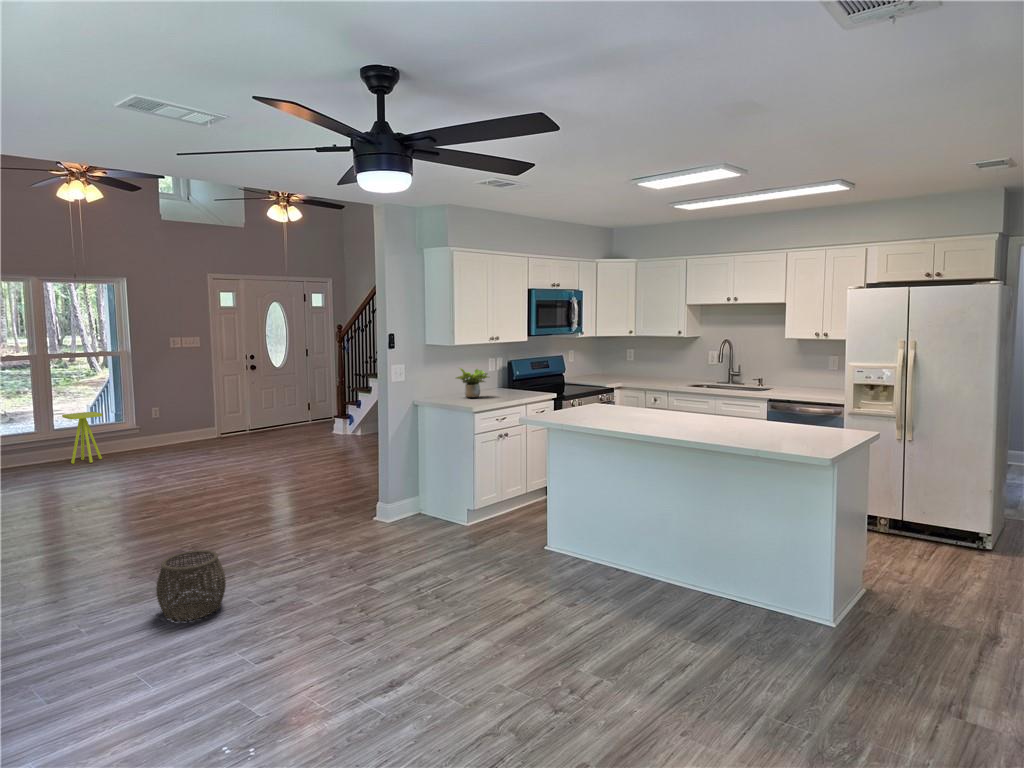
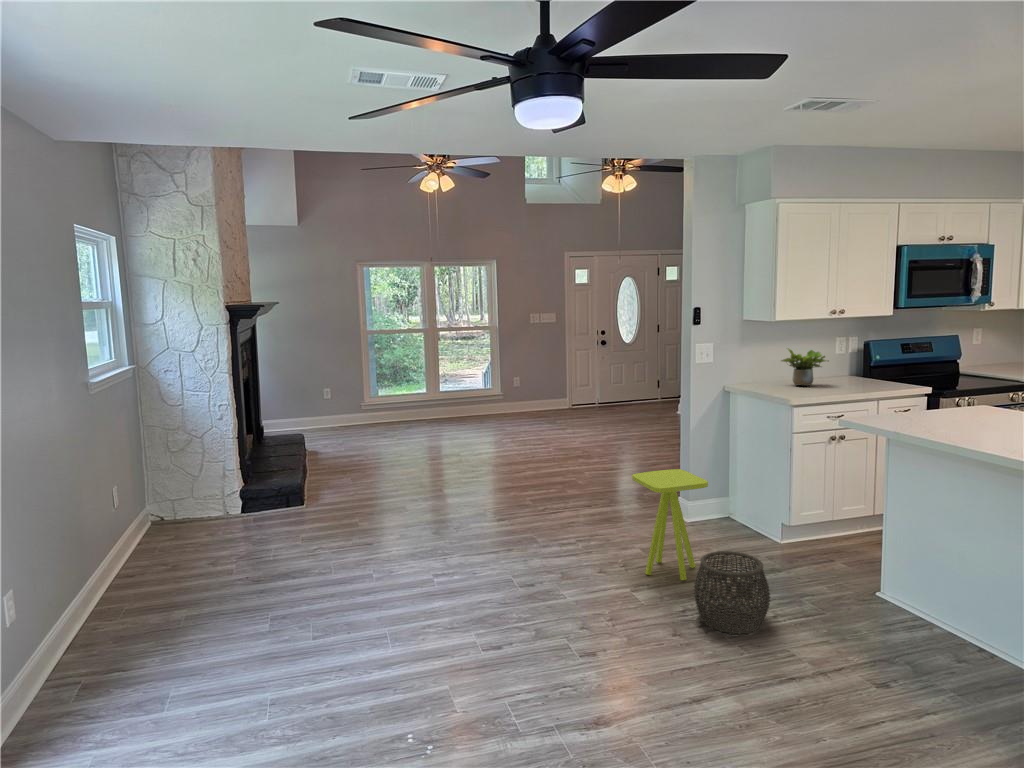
side table: present [62,412,102,463] -> present [632,469,708,580]
woven basket: present [156,550,226,621] -> present [694,551,771,635]

